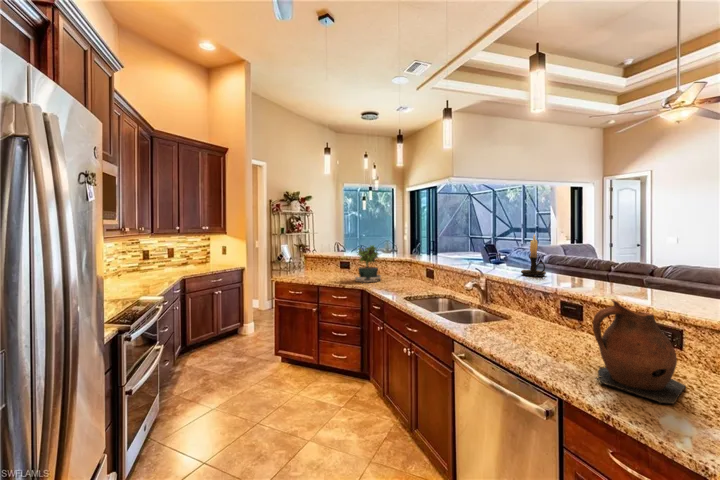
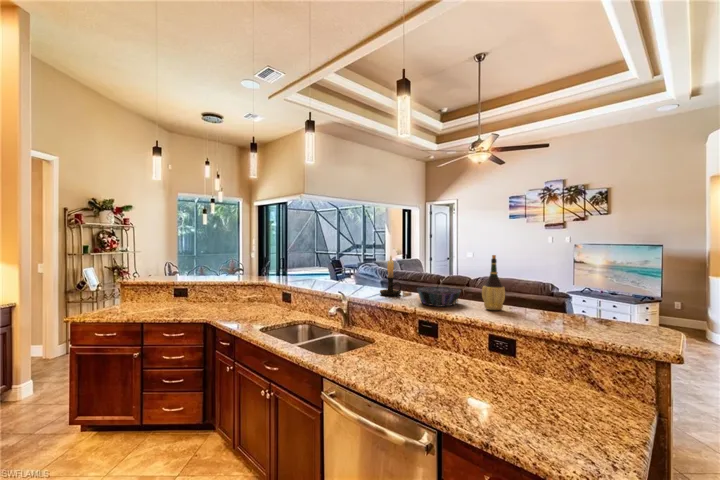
wine bottle: none [646,233,681,297] -> present [482,255,505,310]
potted plant: present [355,245,381,283] -> none [194,267,230,317]
decorative bowl: none [561,268,619,289] -> present [417,287,461,307]
ceramic pitcher: present [593,299,686,404] -> none [460,321,527,417]

